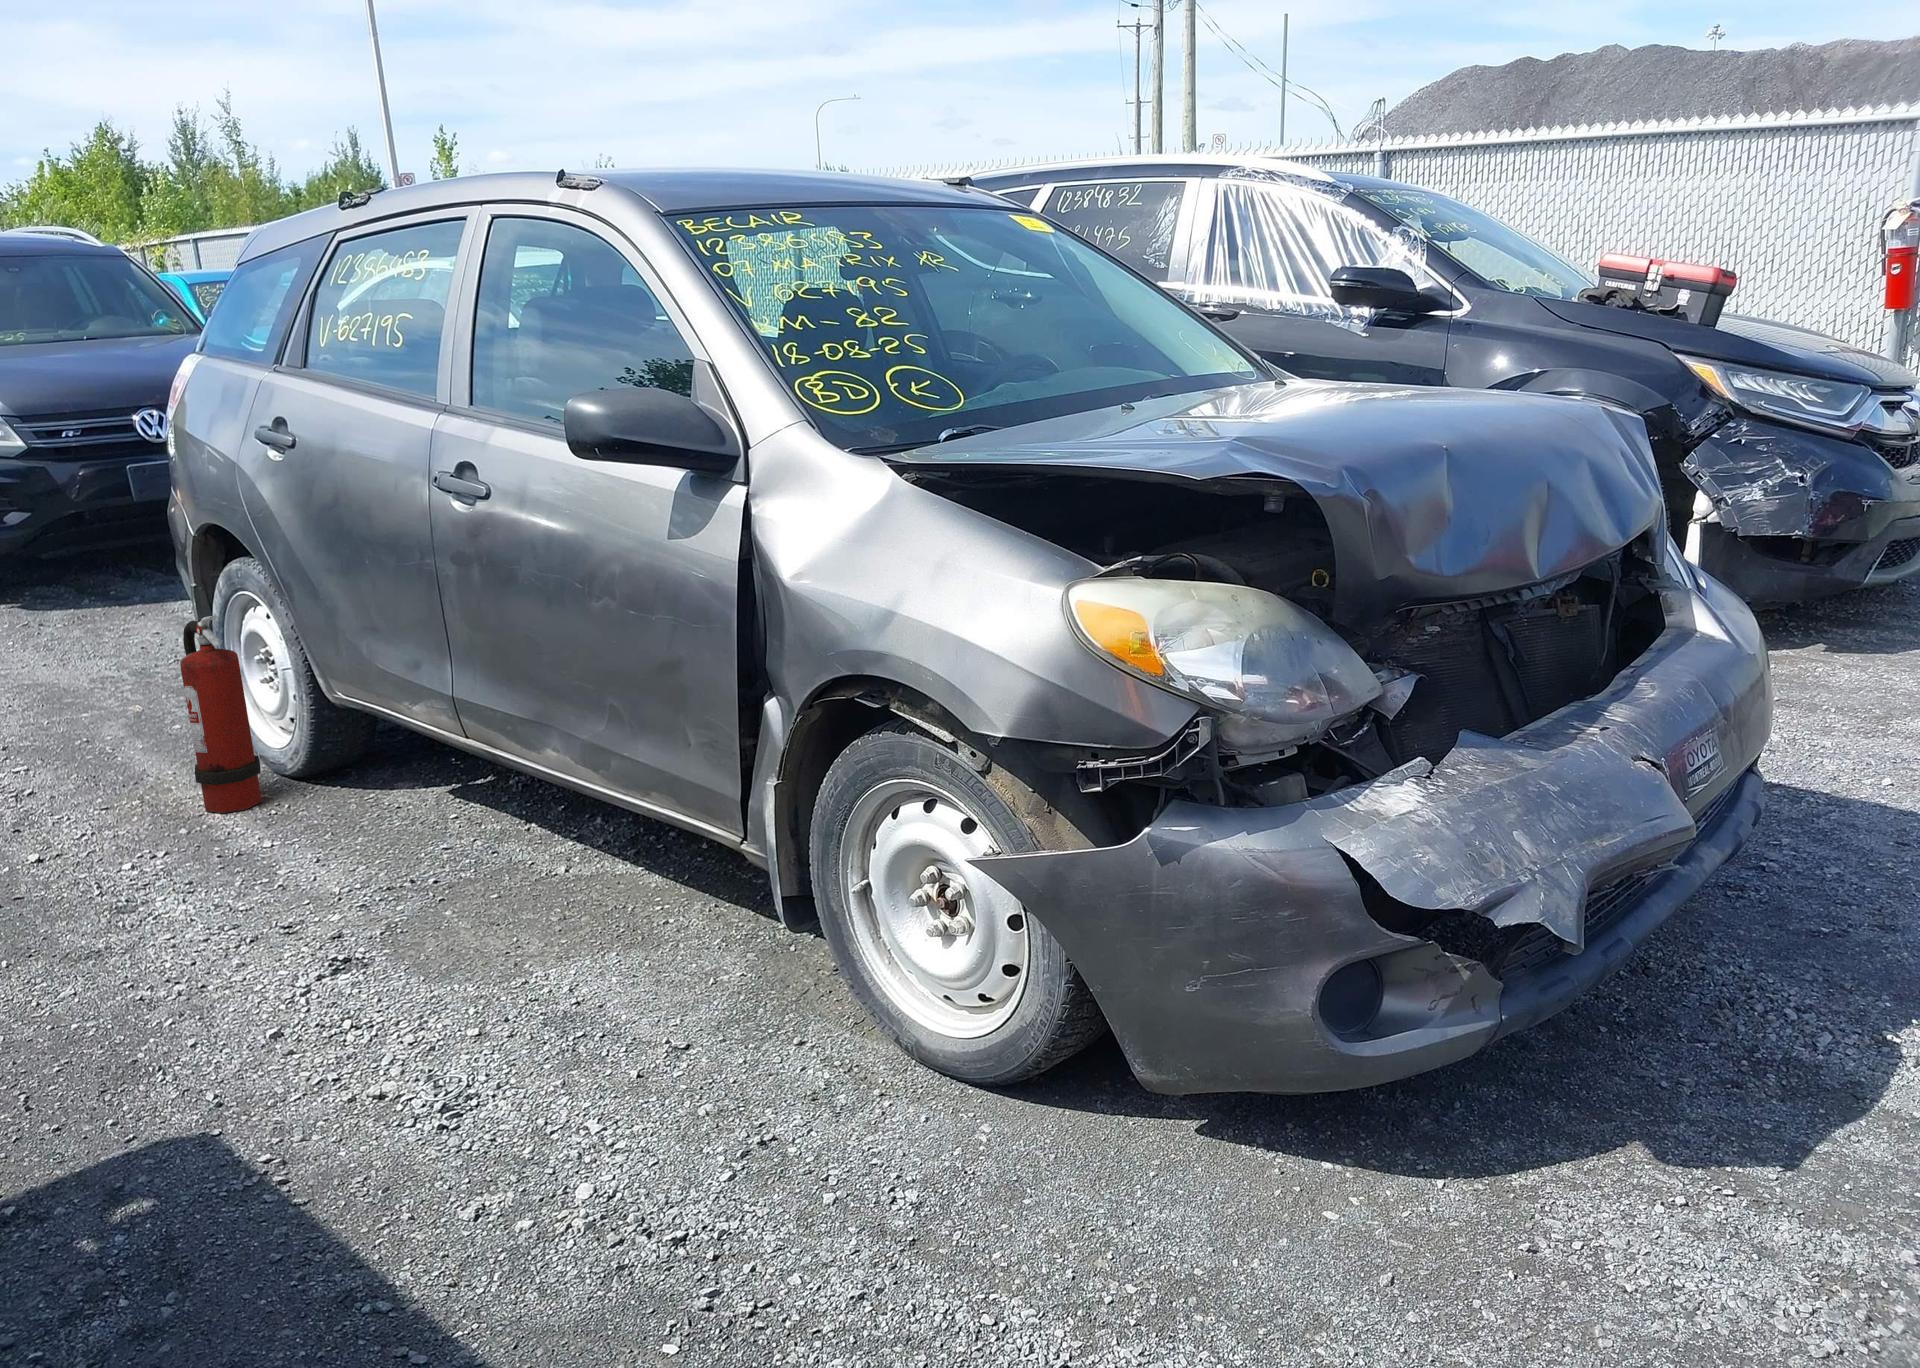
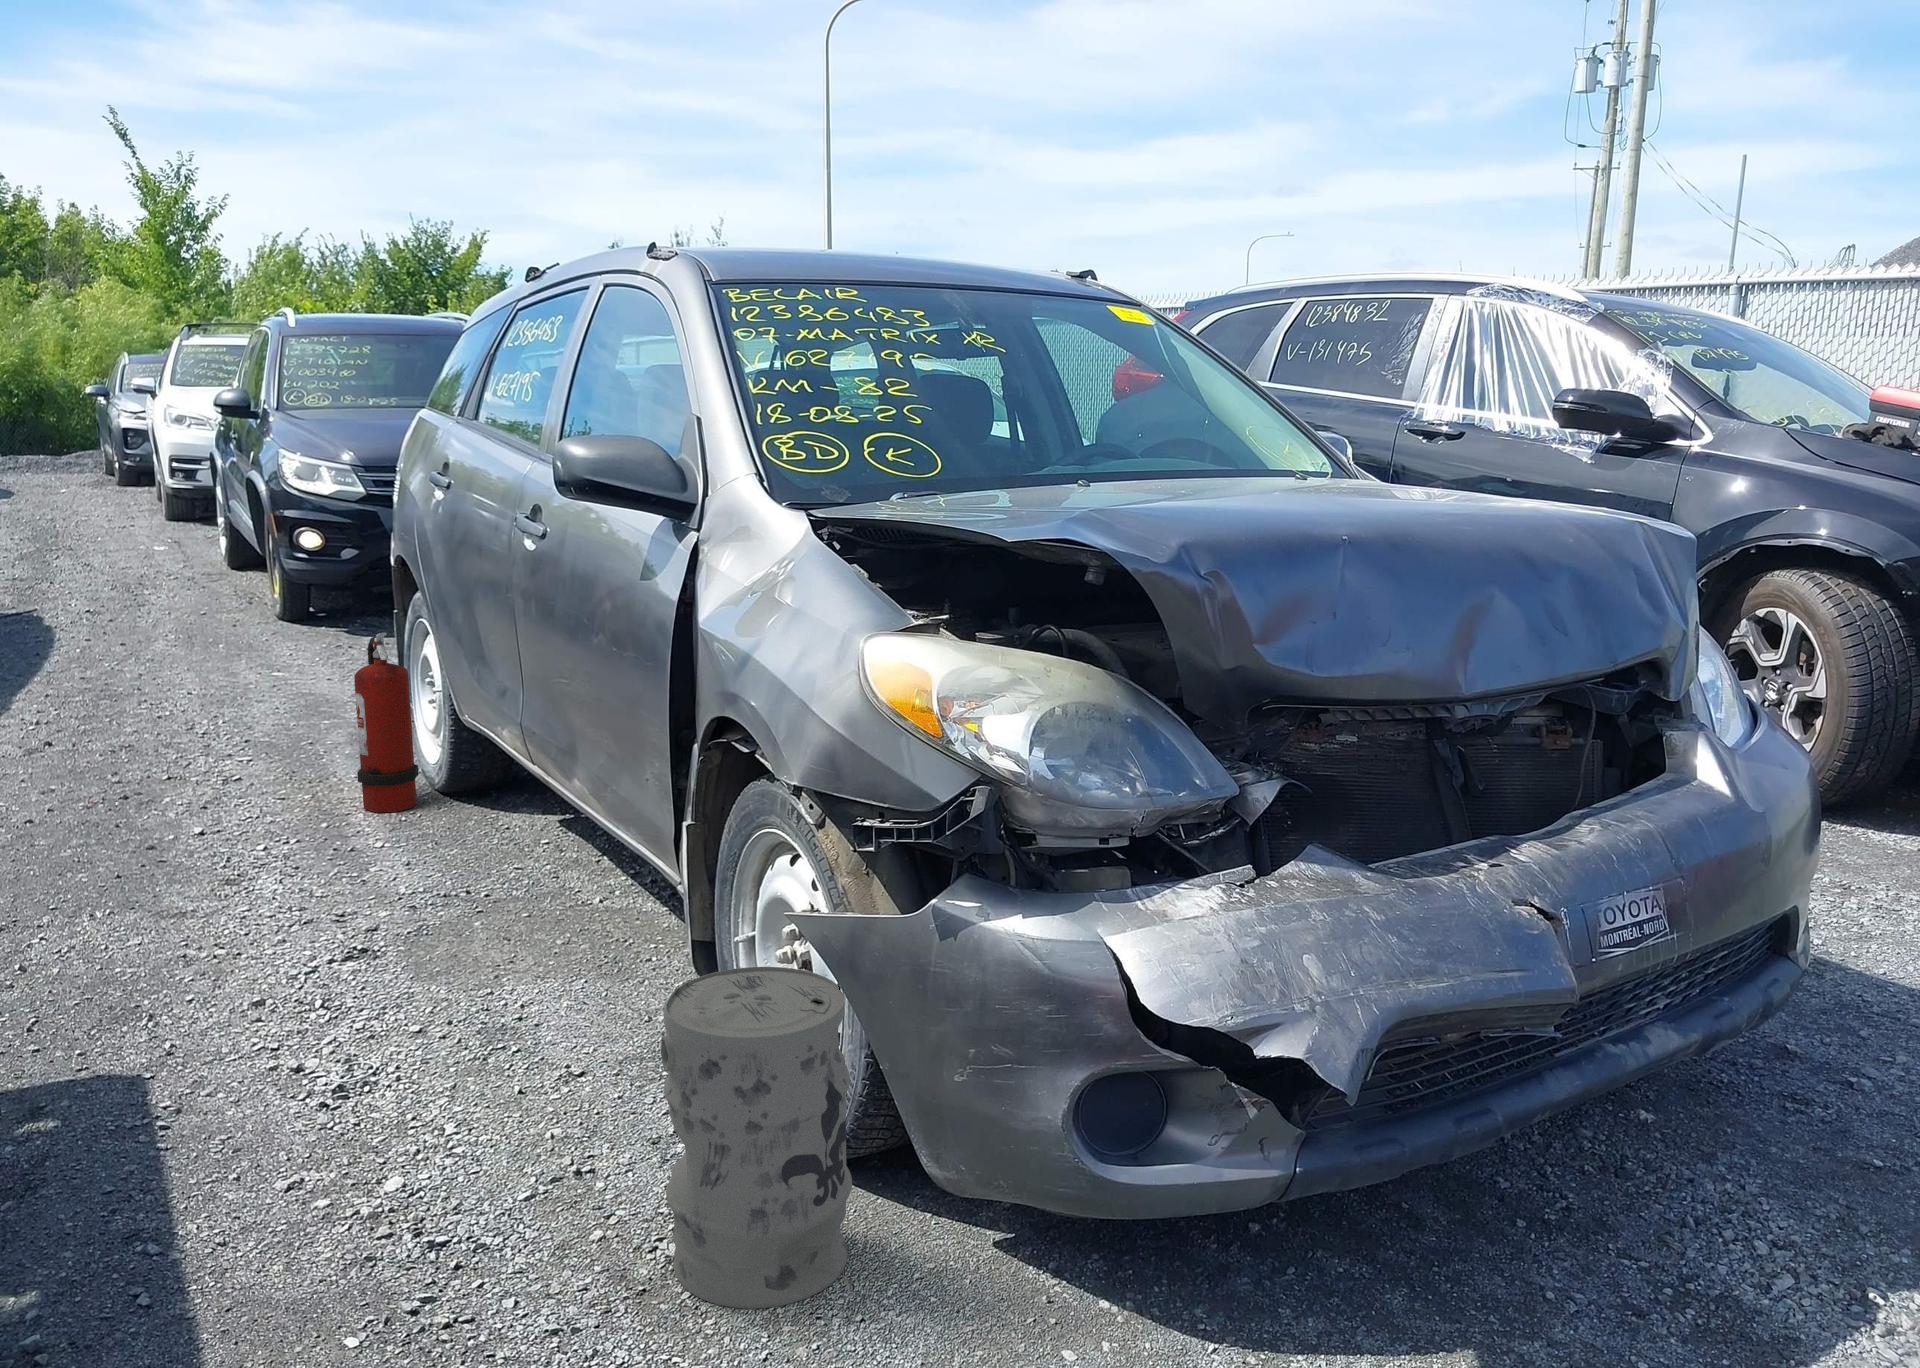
trash can: none [909,911,1089,1237] -> present [661,967,852,1309]

